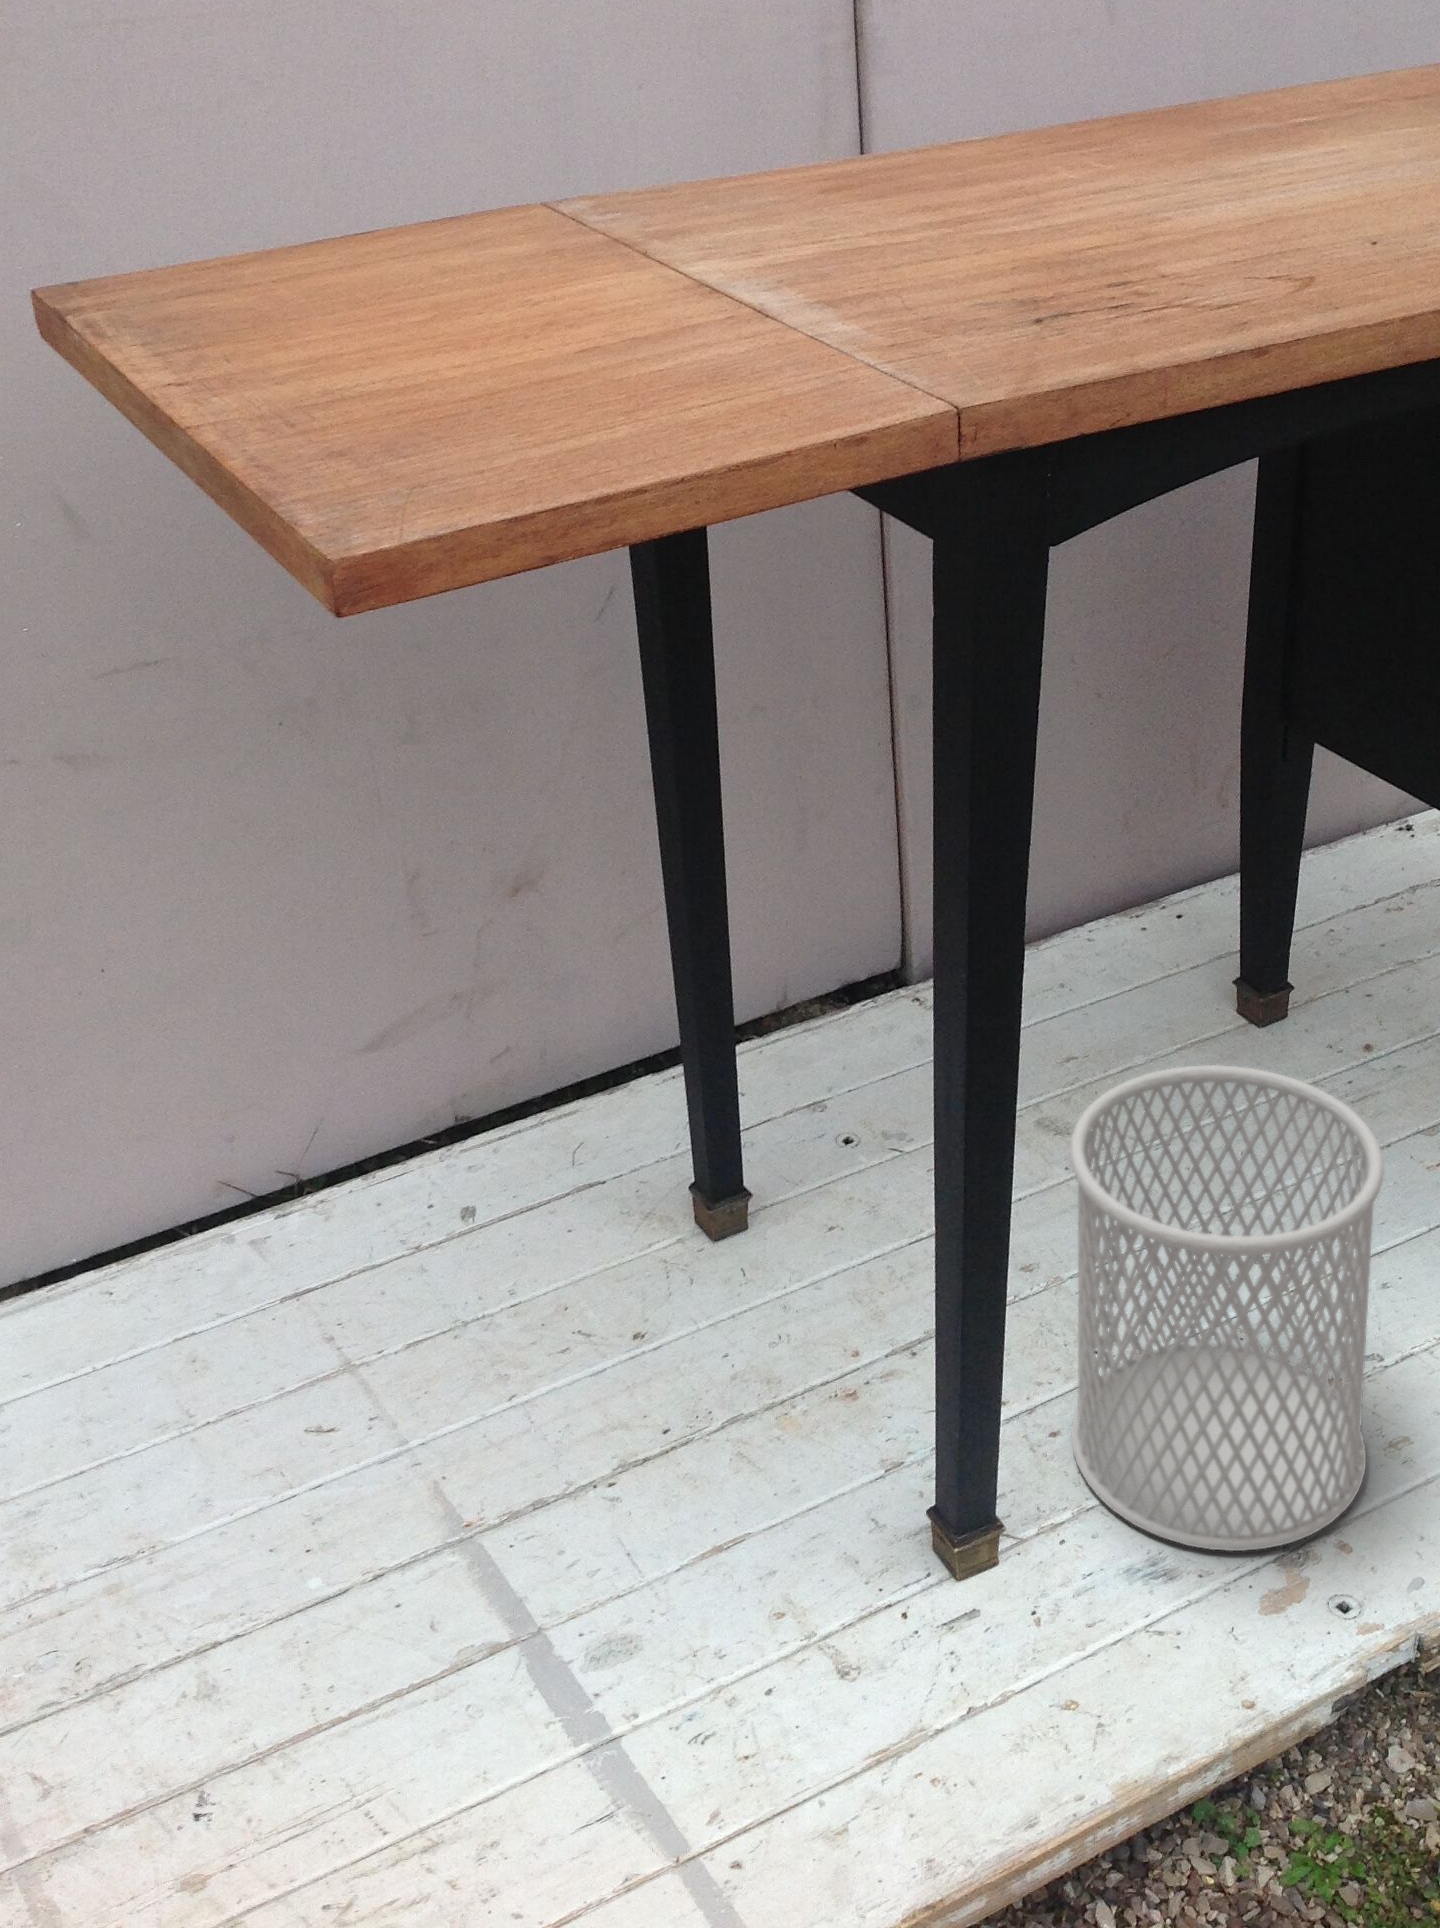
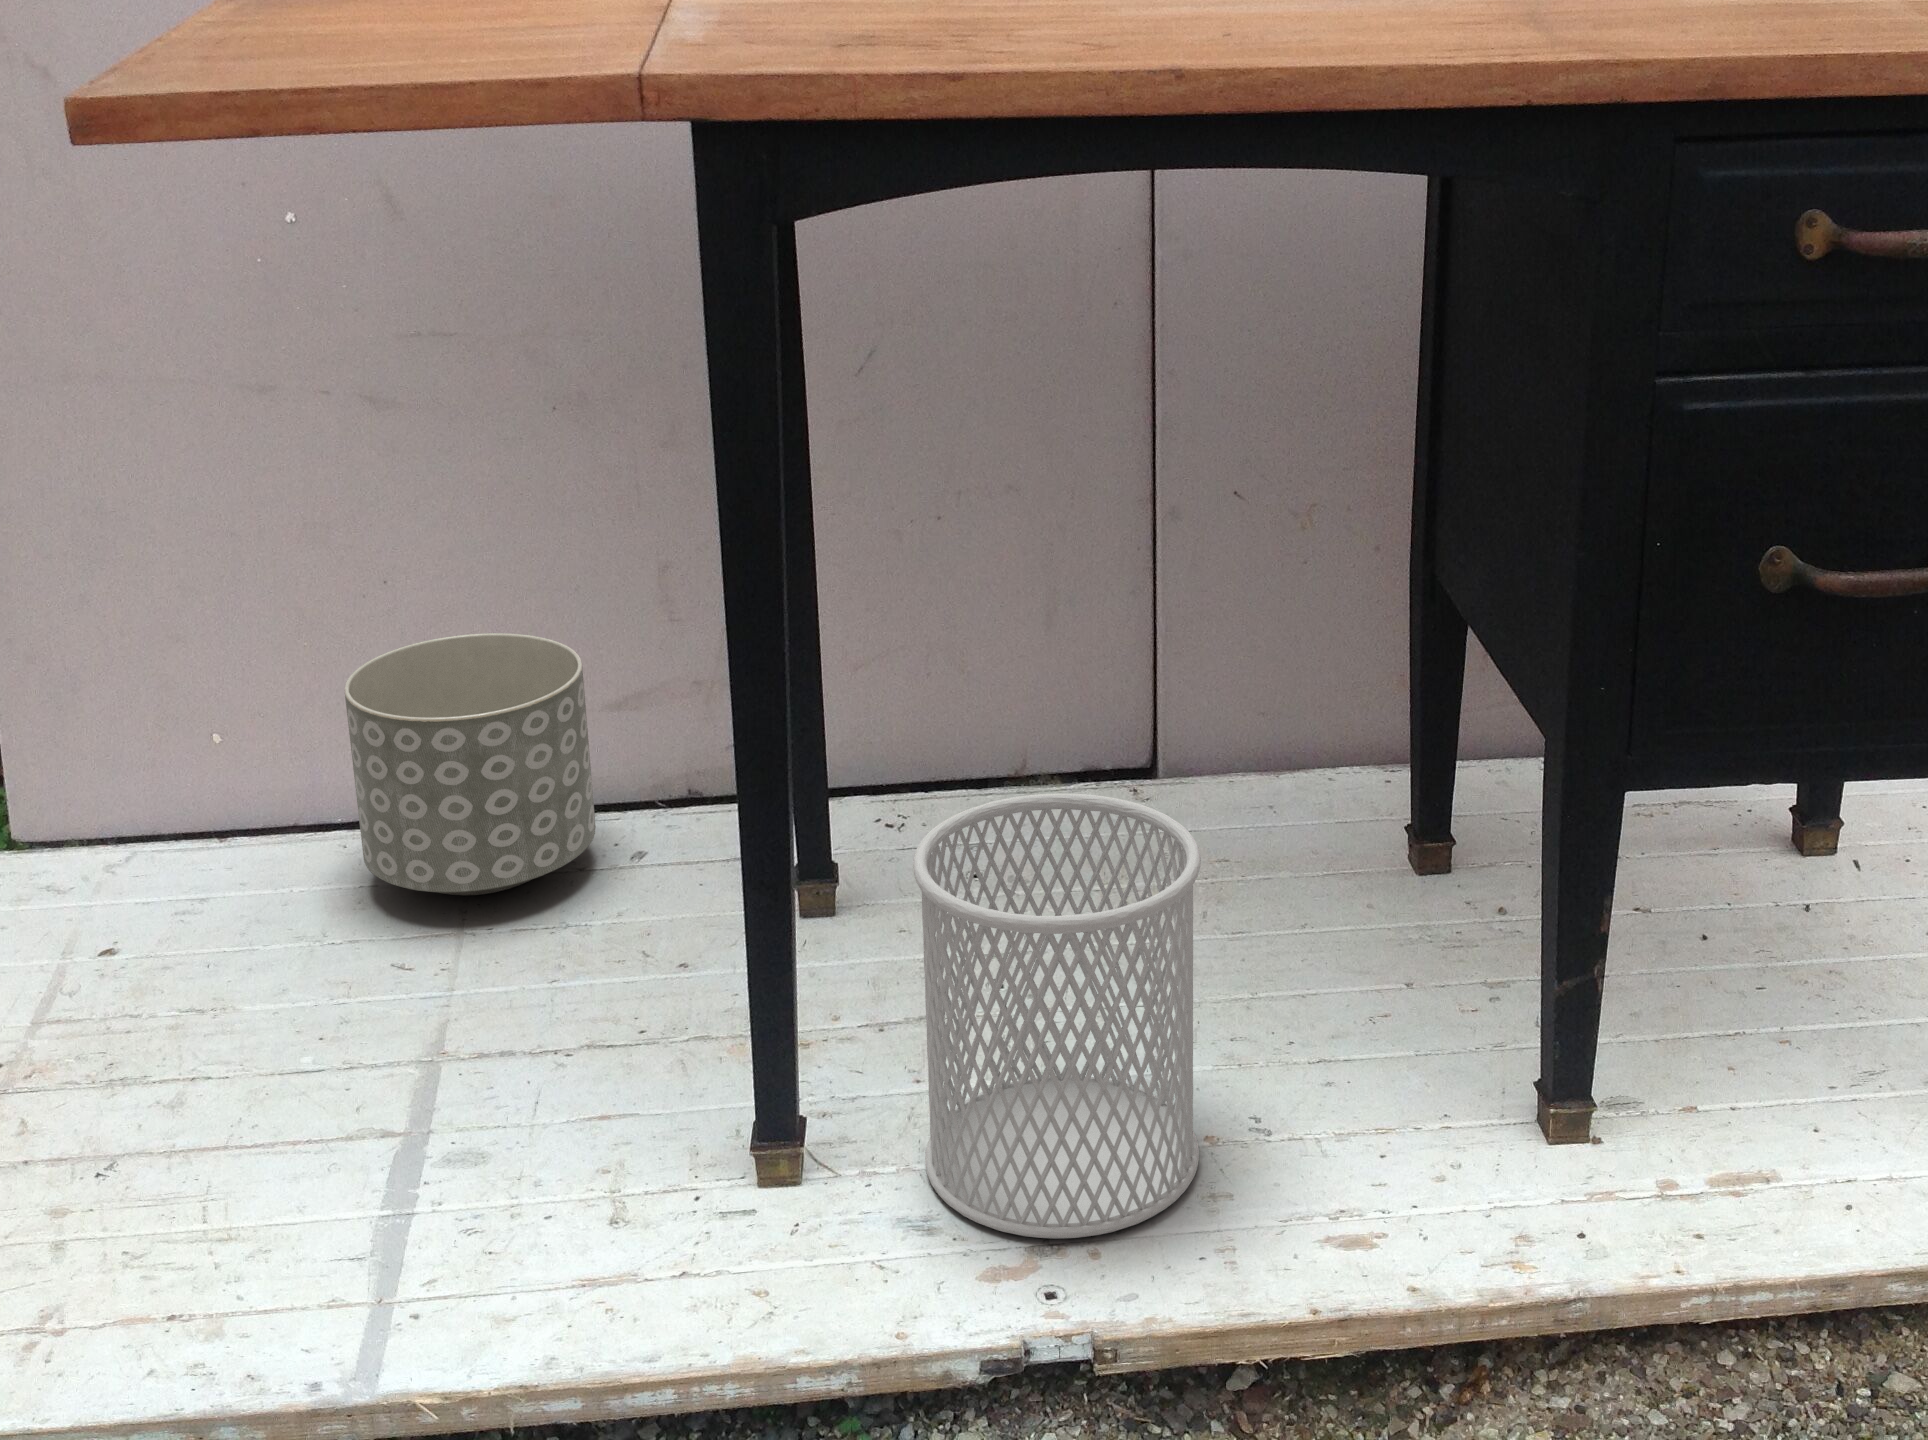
planter: none [141,997,442,1335] -> present [344,633,596,895]

